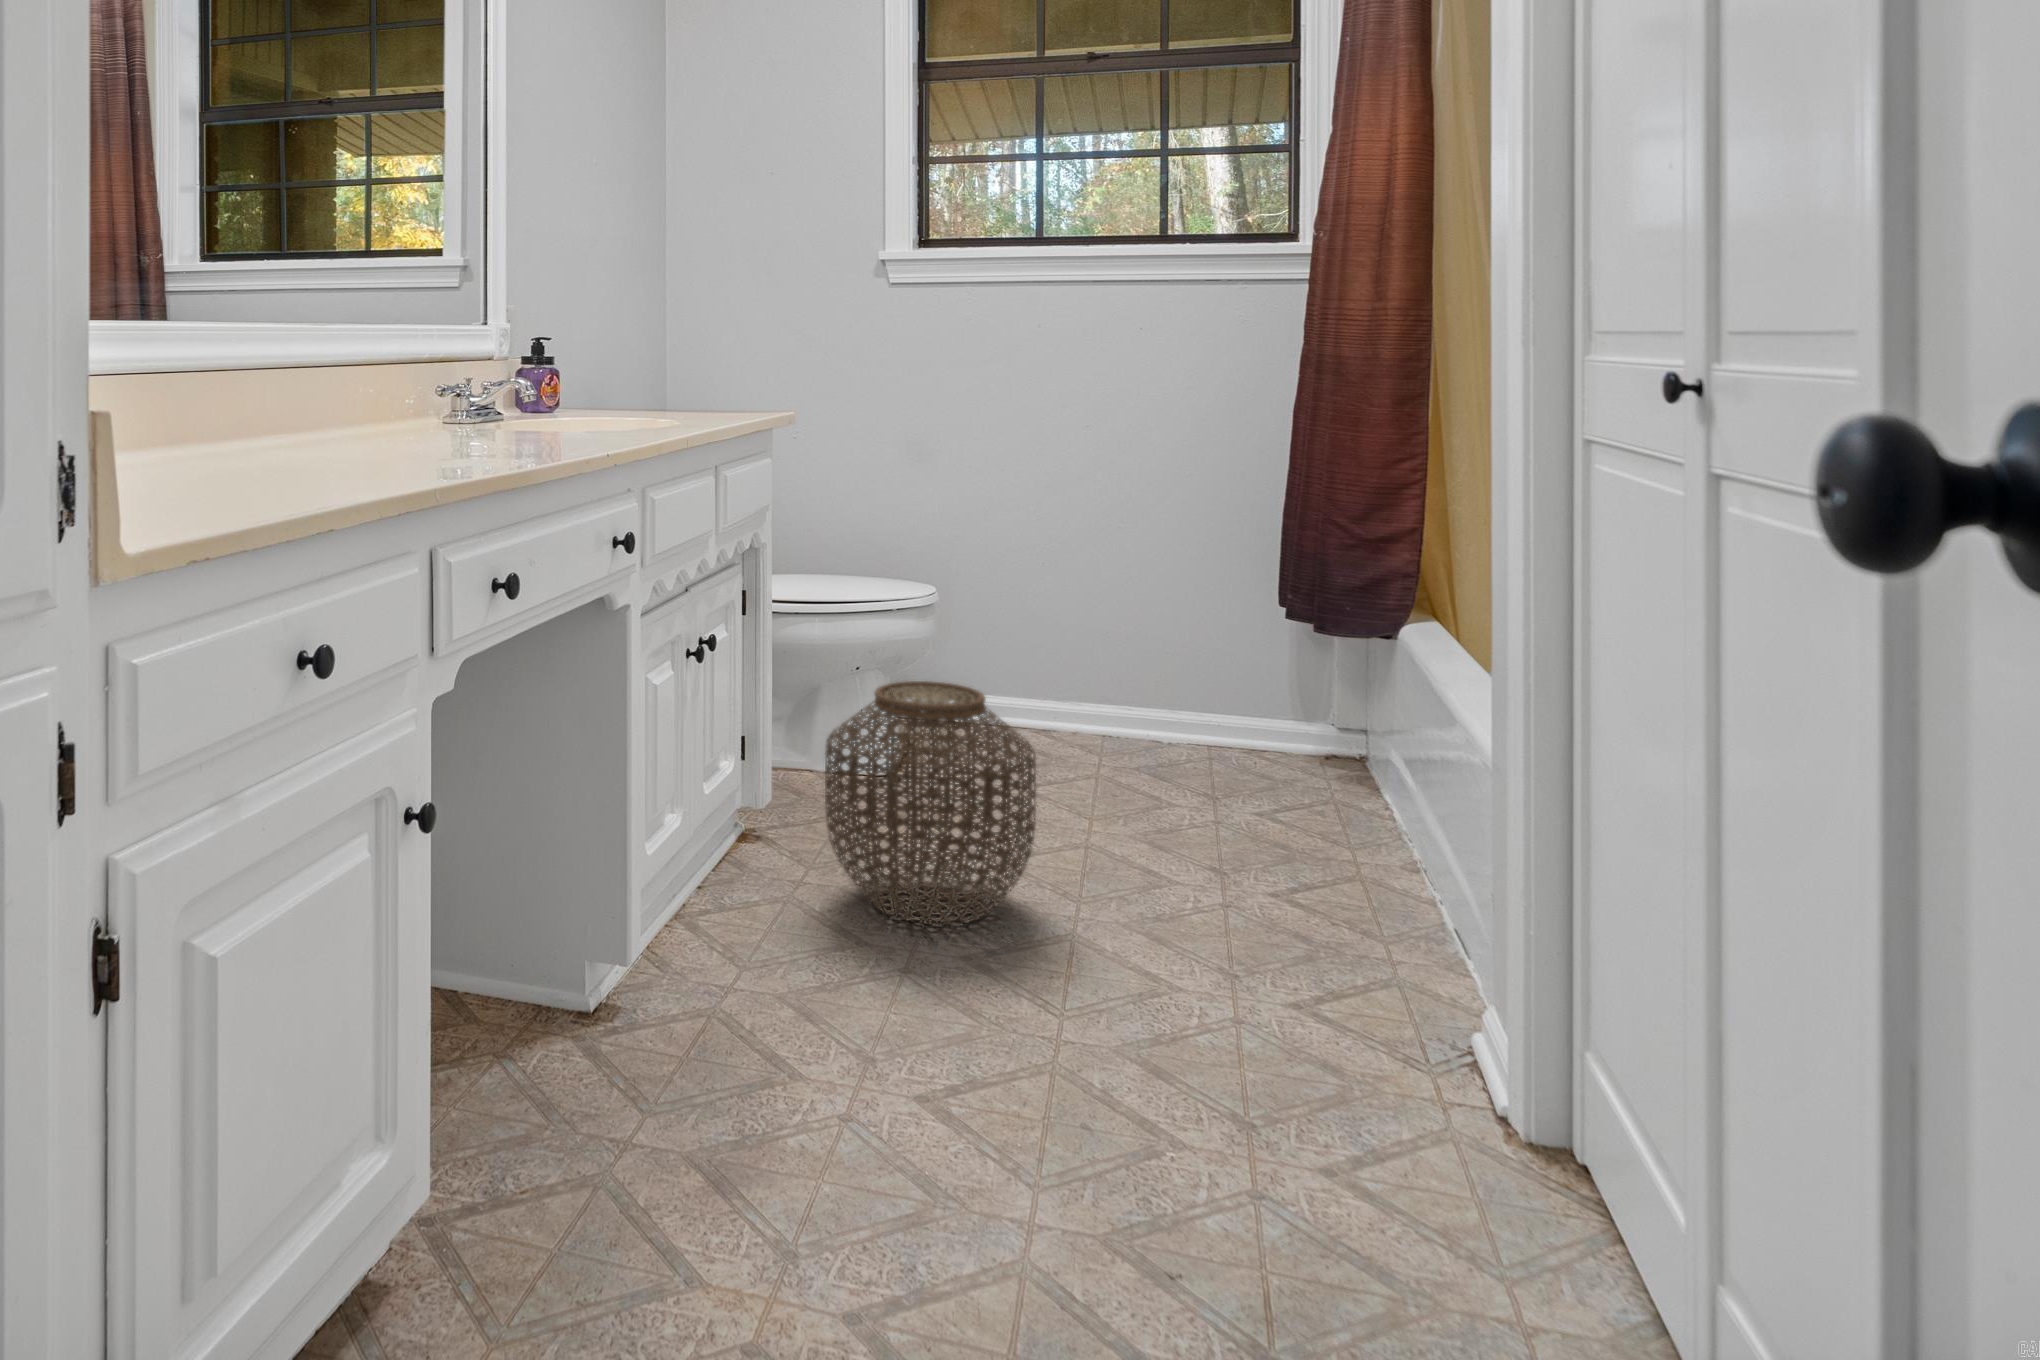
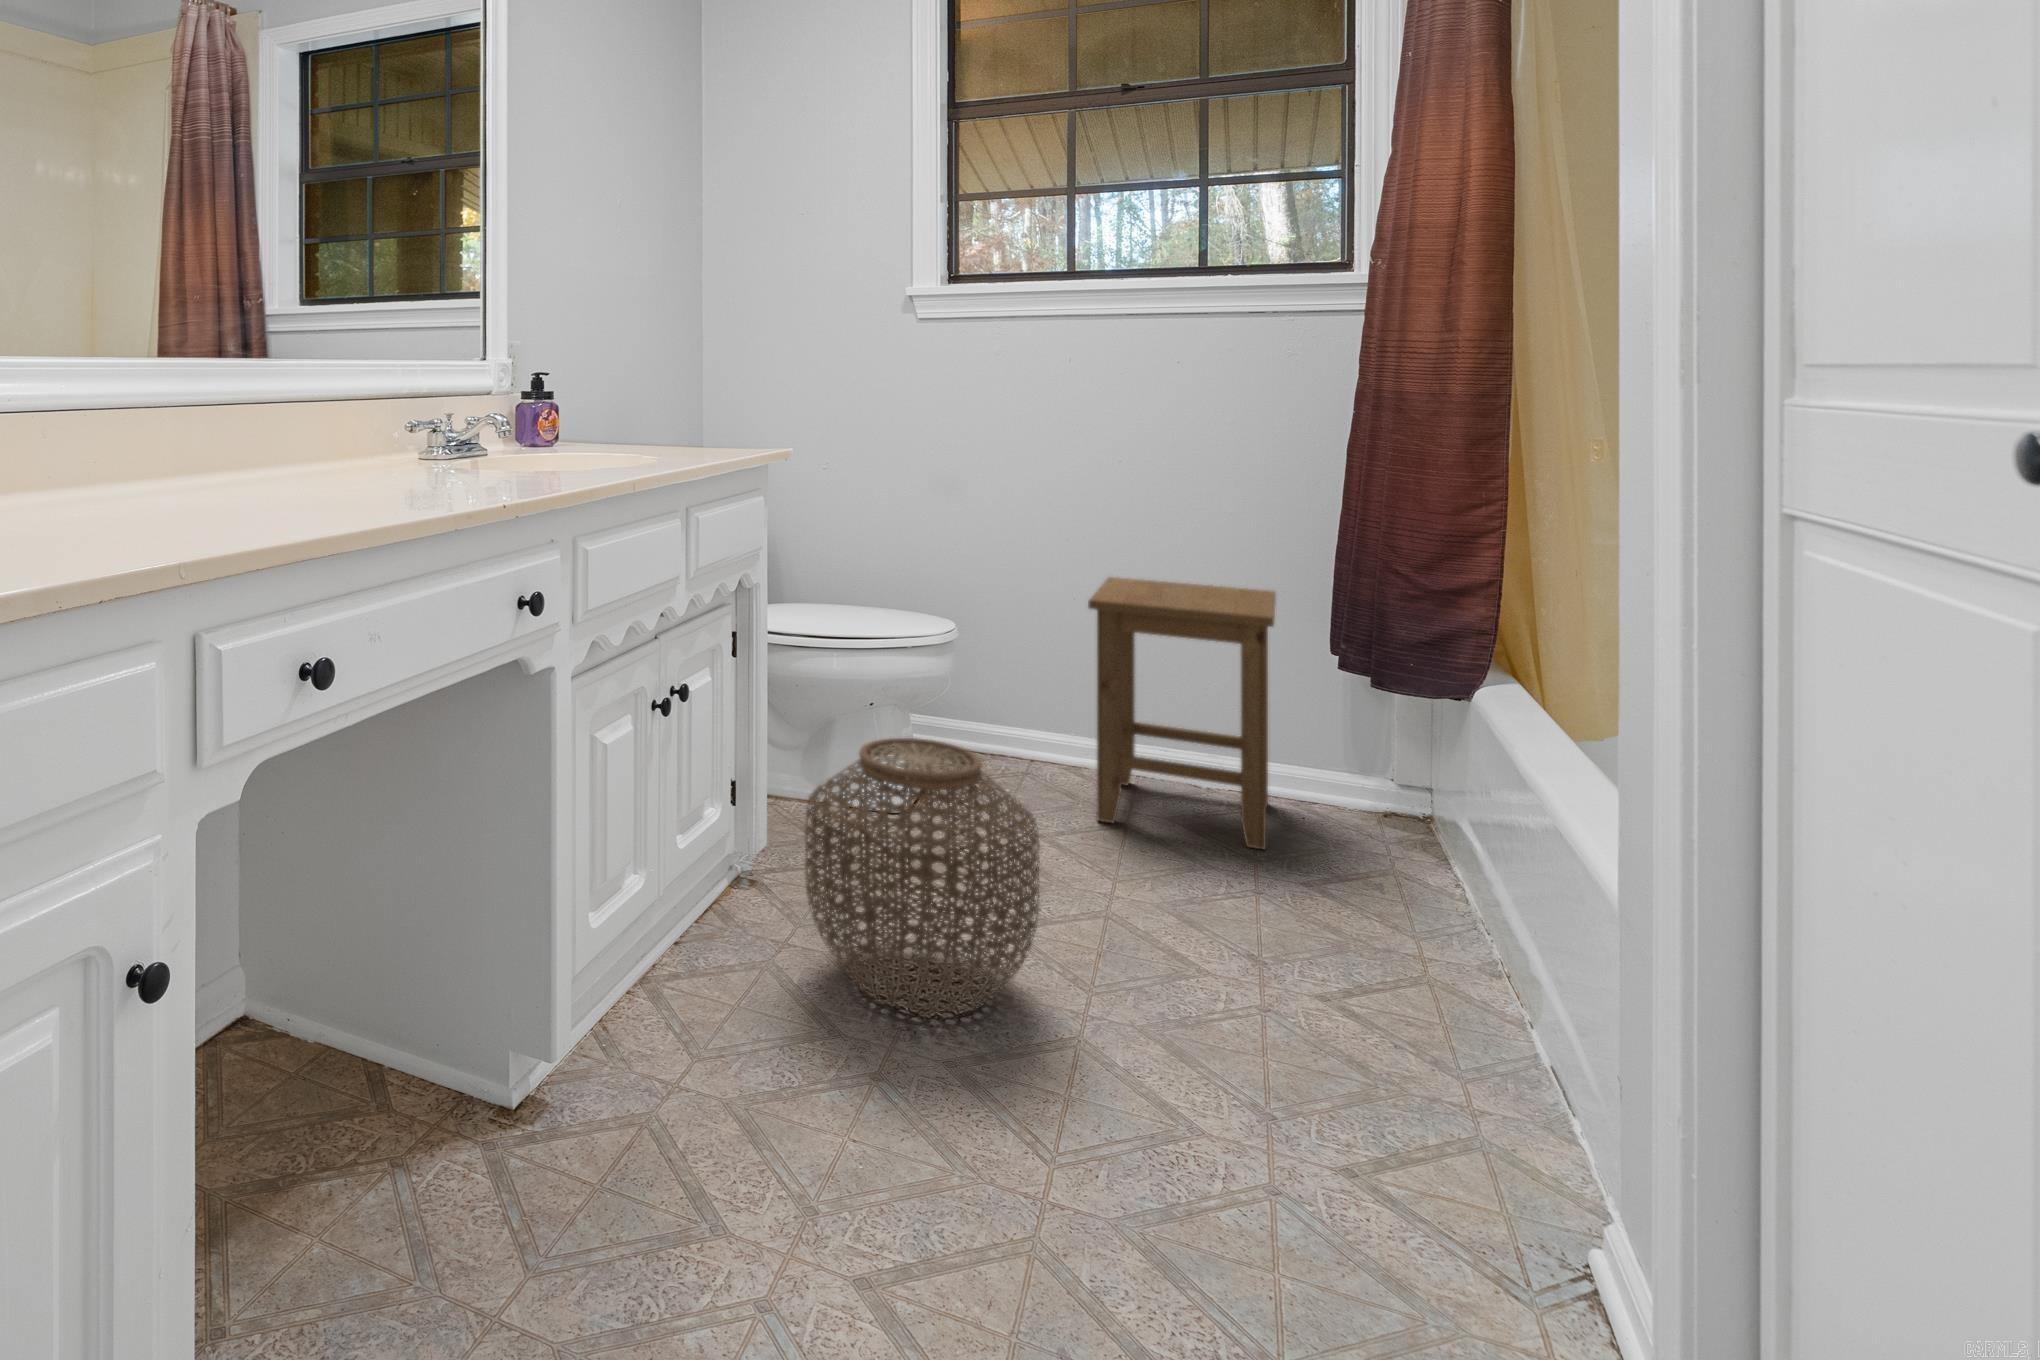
stool: none [1062,542,1230,789] -> present [1088,577,1276,850]

